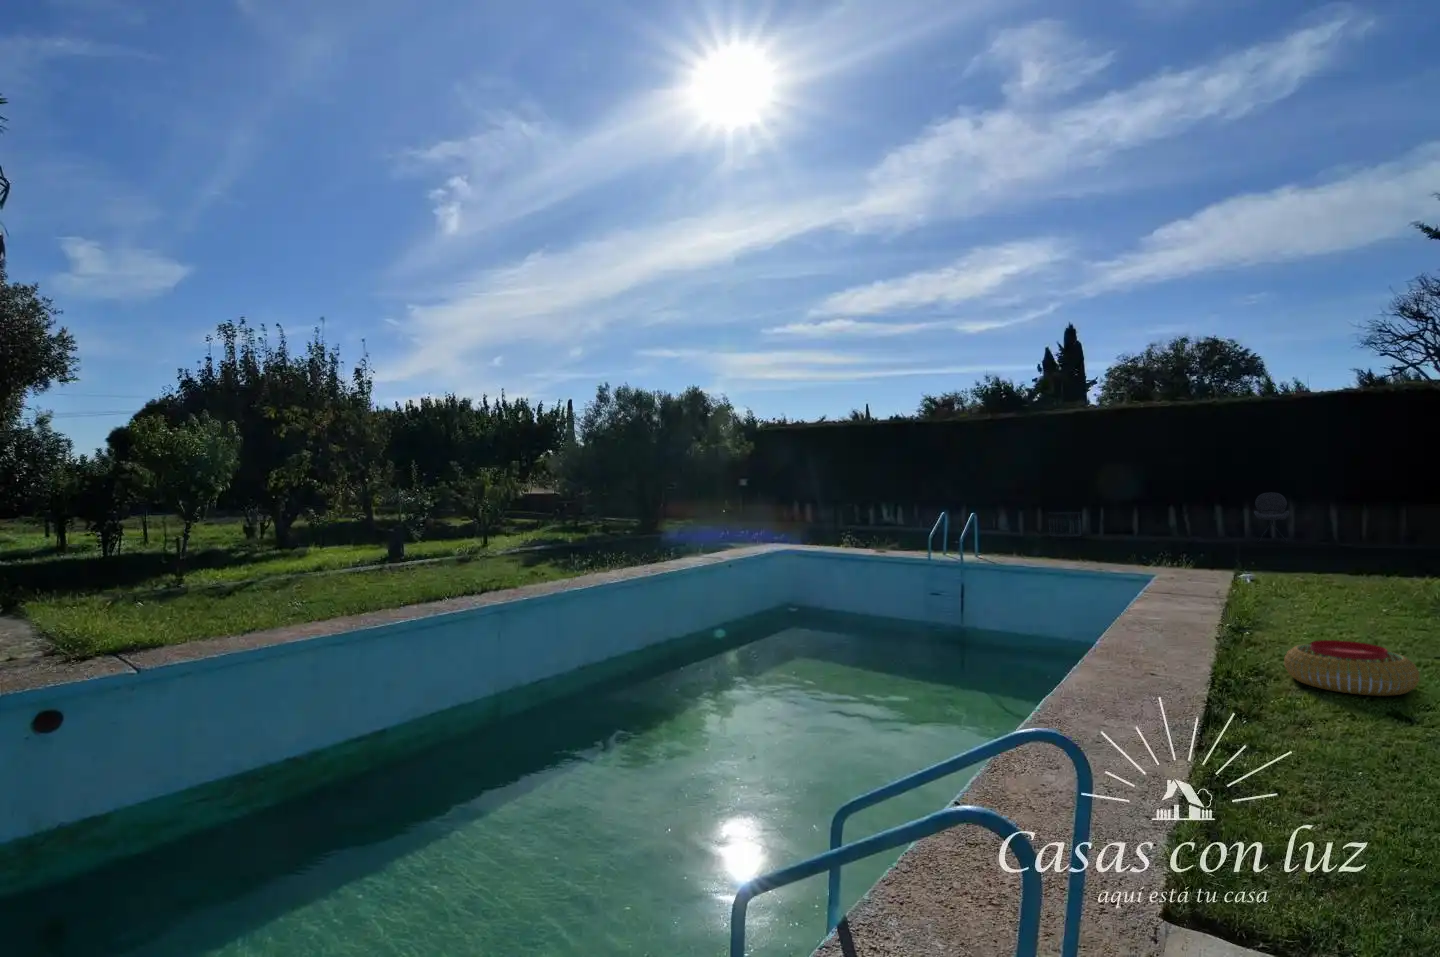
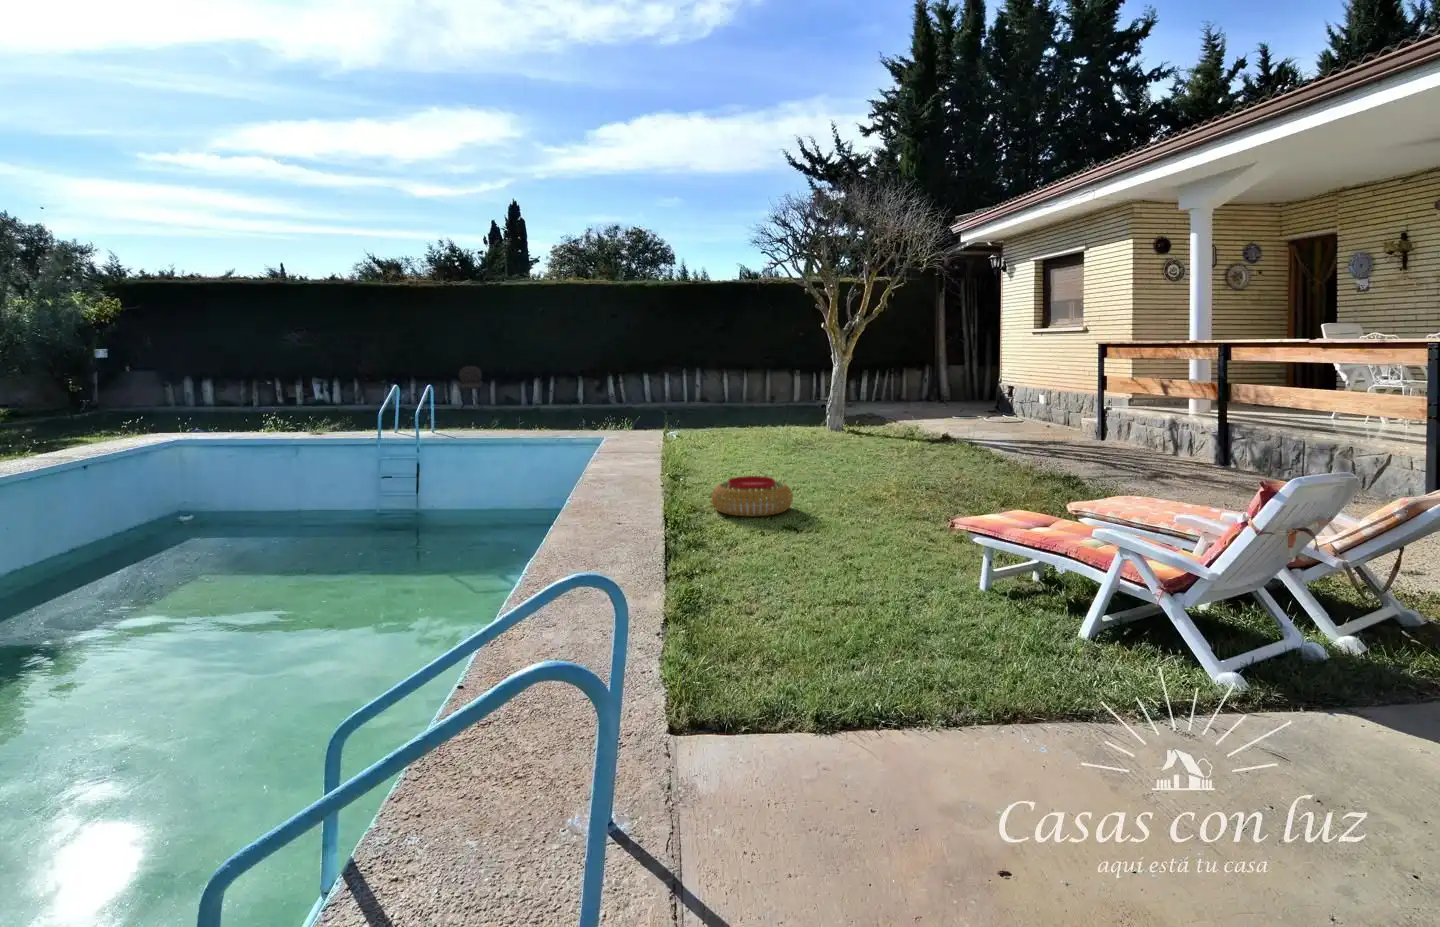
chair: present [1254,492,1289,544] -> present [457,366,482,409]
side table: present [1049,512,1081,537] -> none [503,385,535,409]

